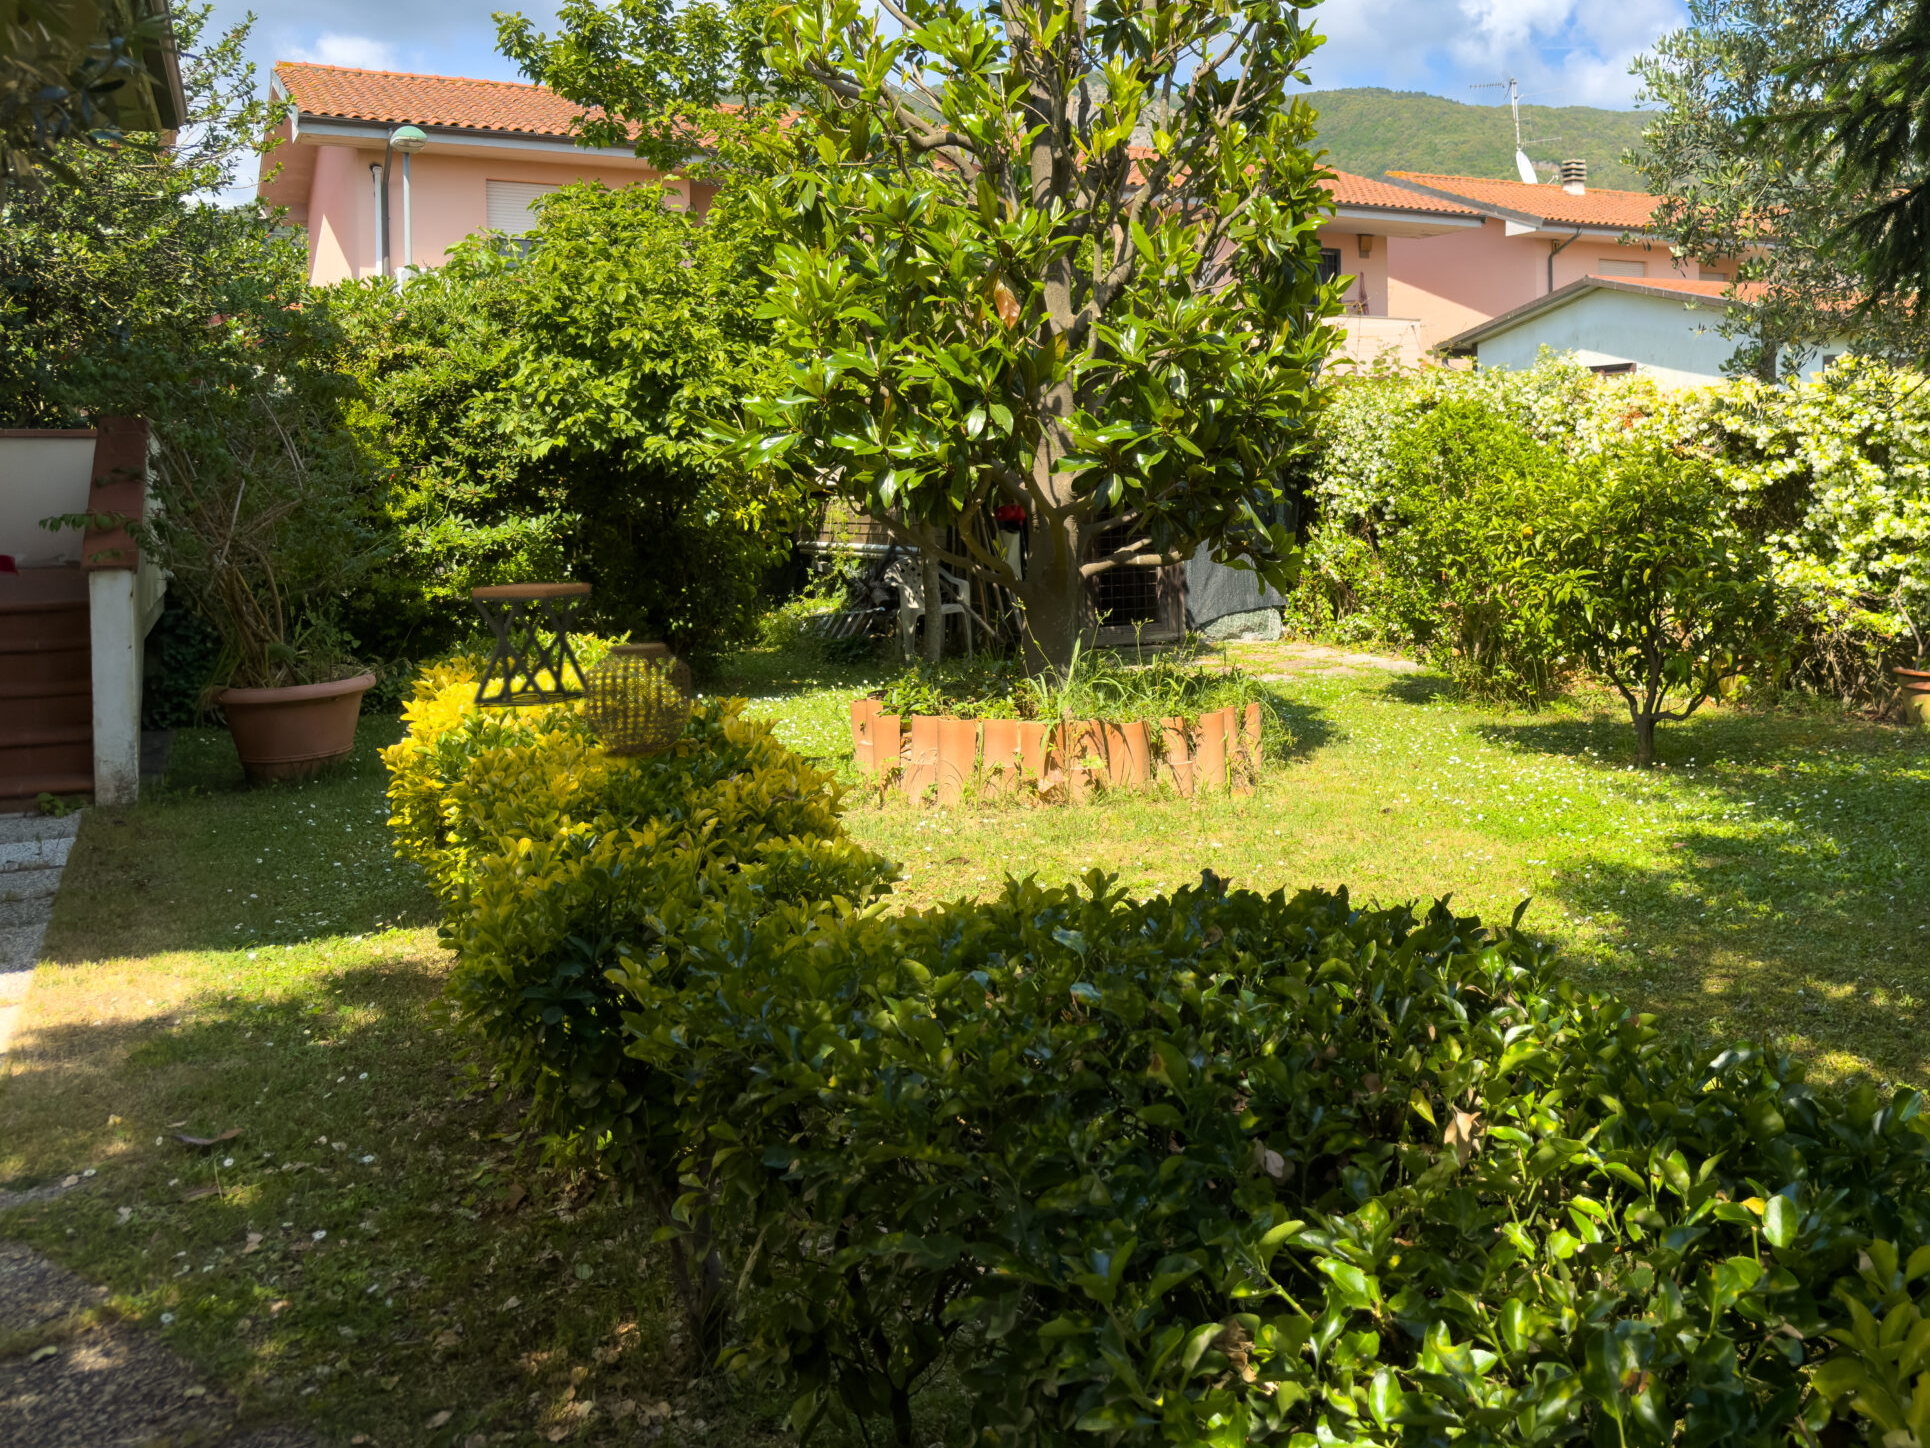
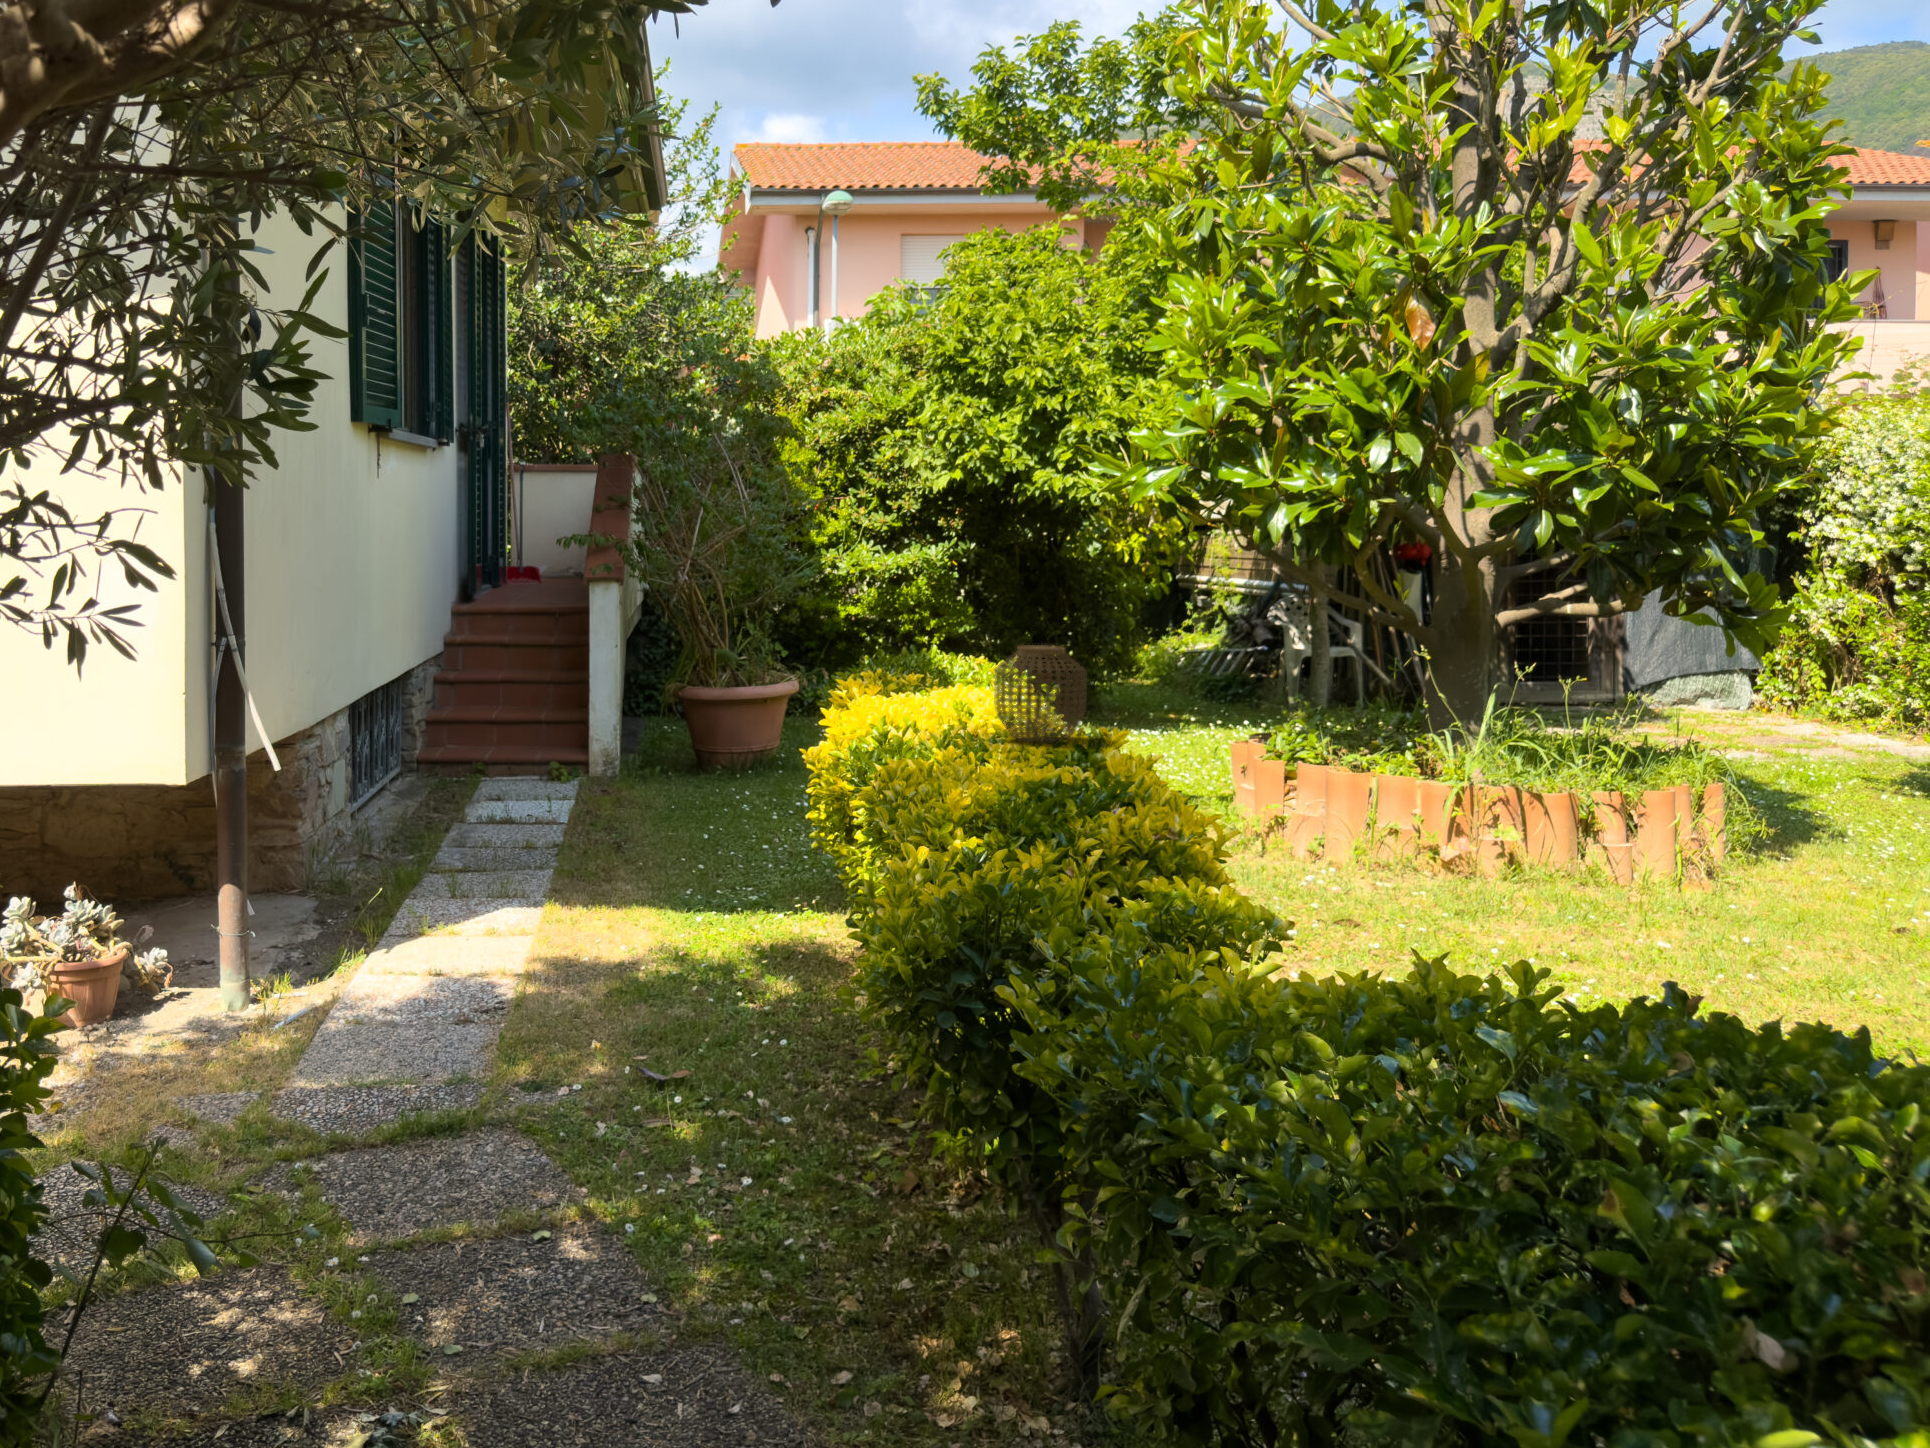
stool: present [472,584,591,706] -> none [895,595,994,705]

